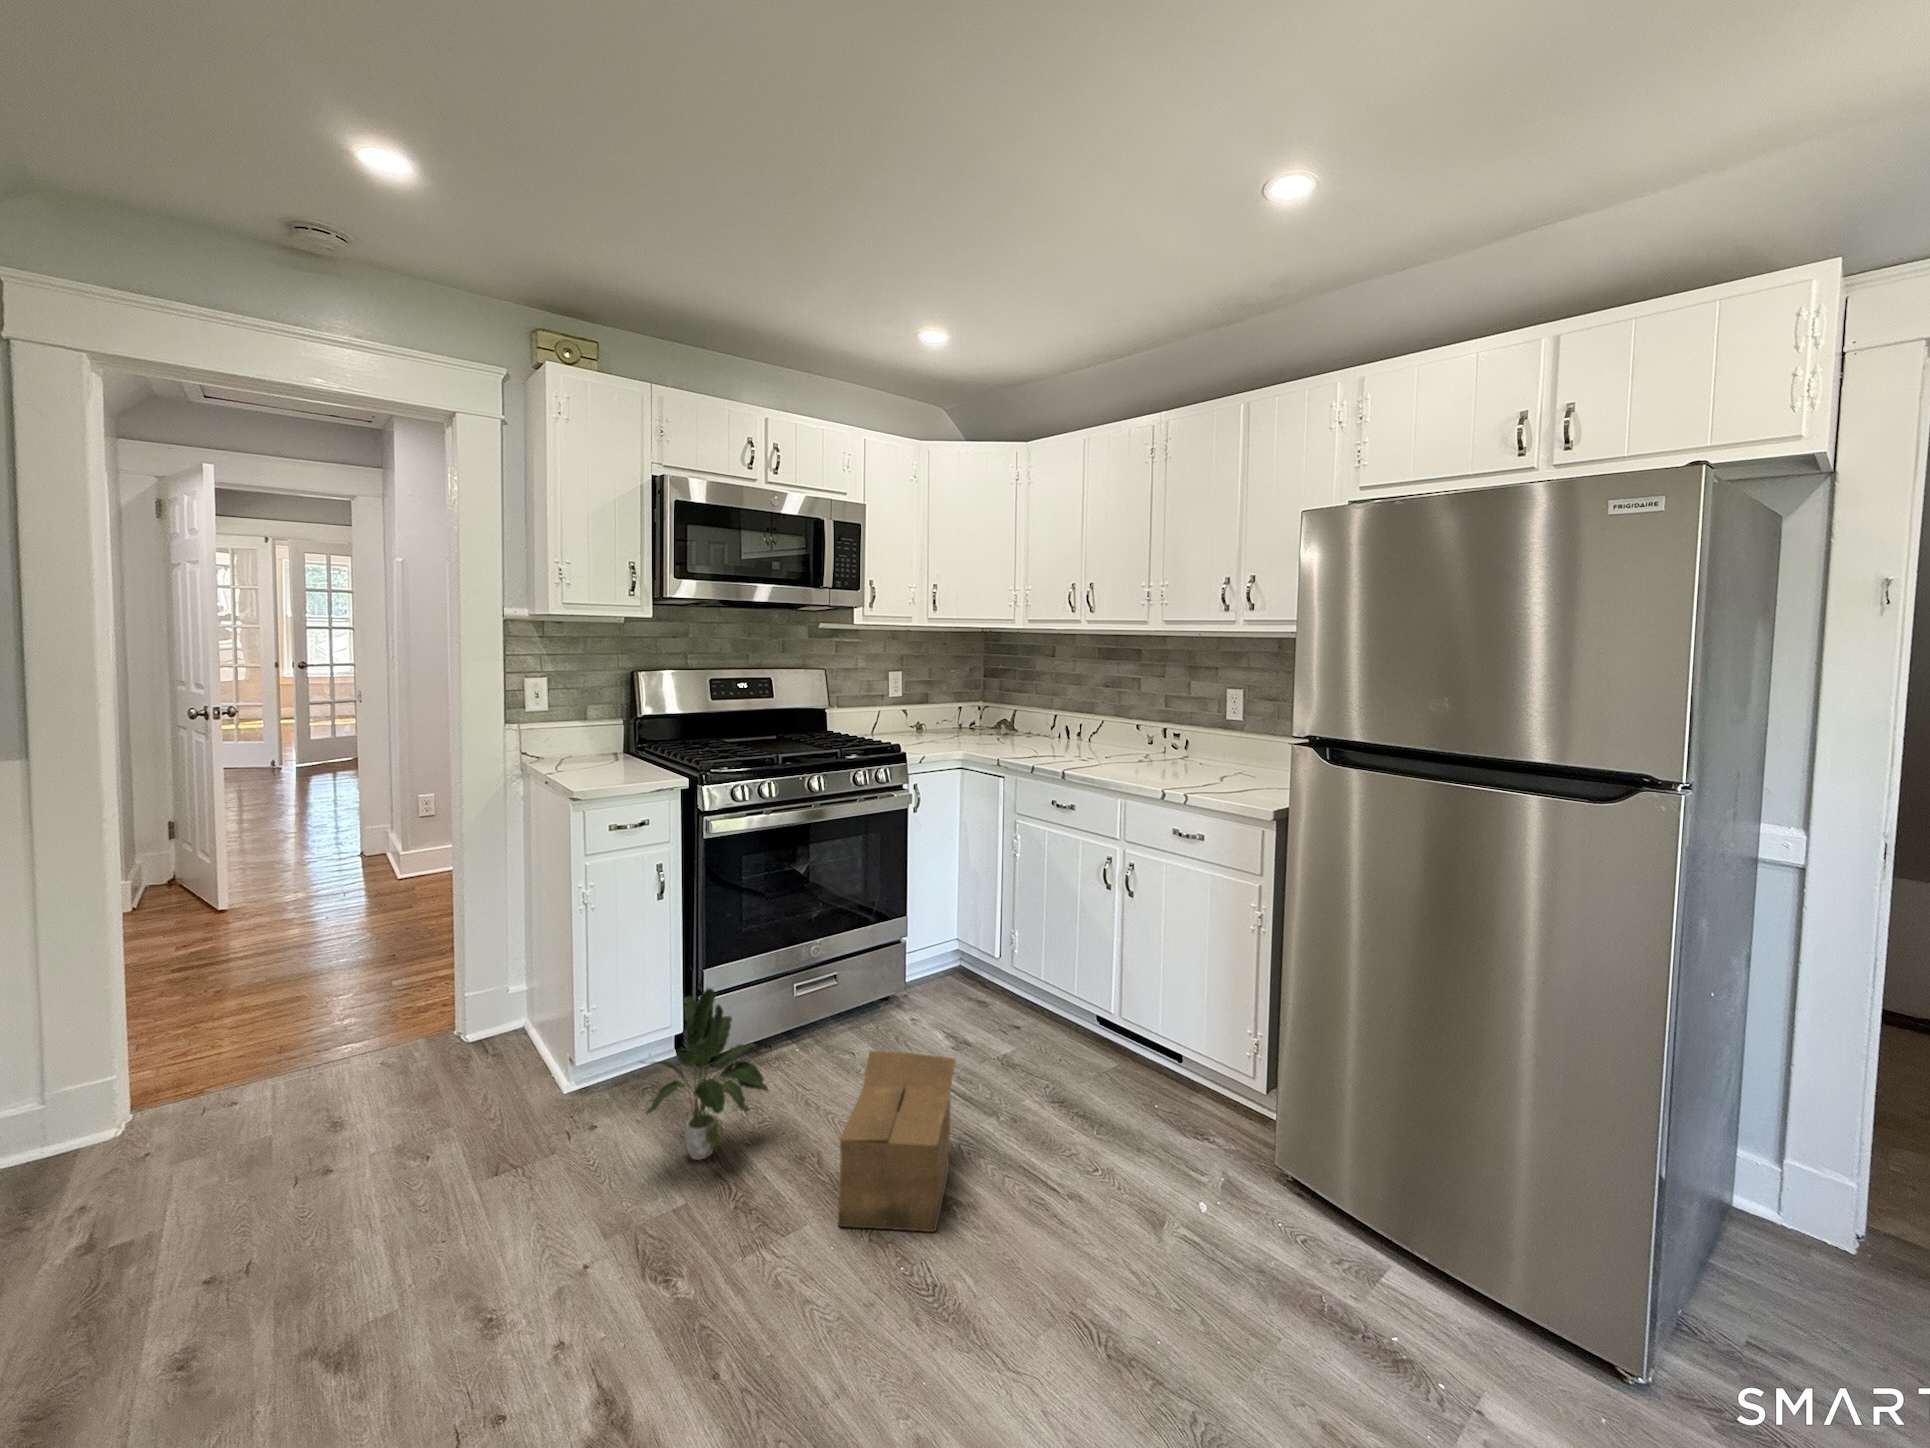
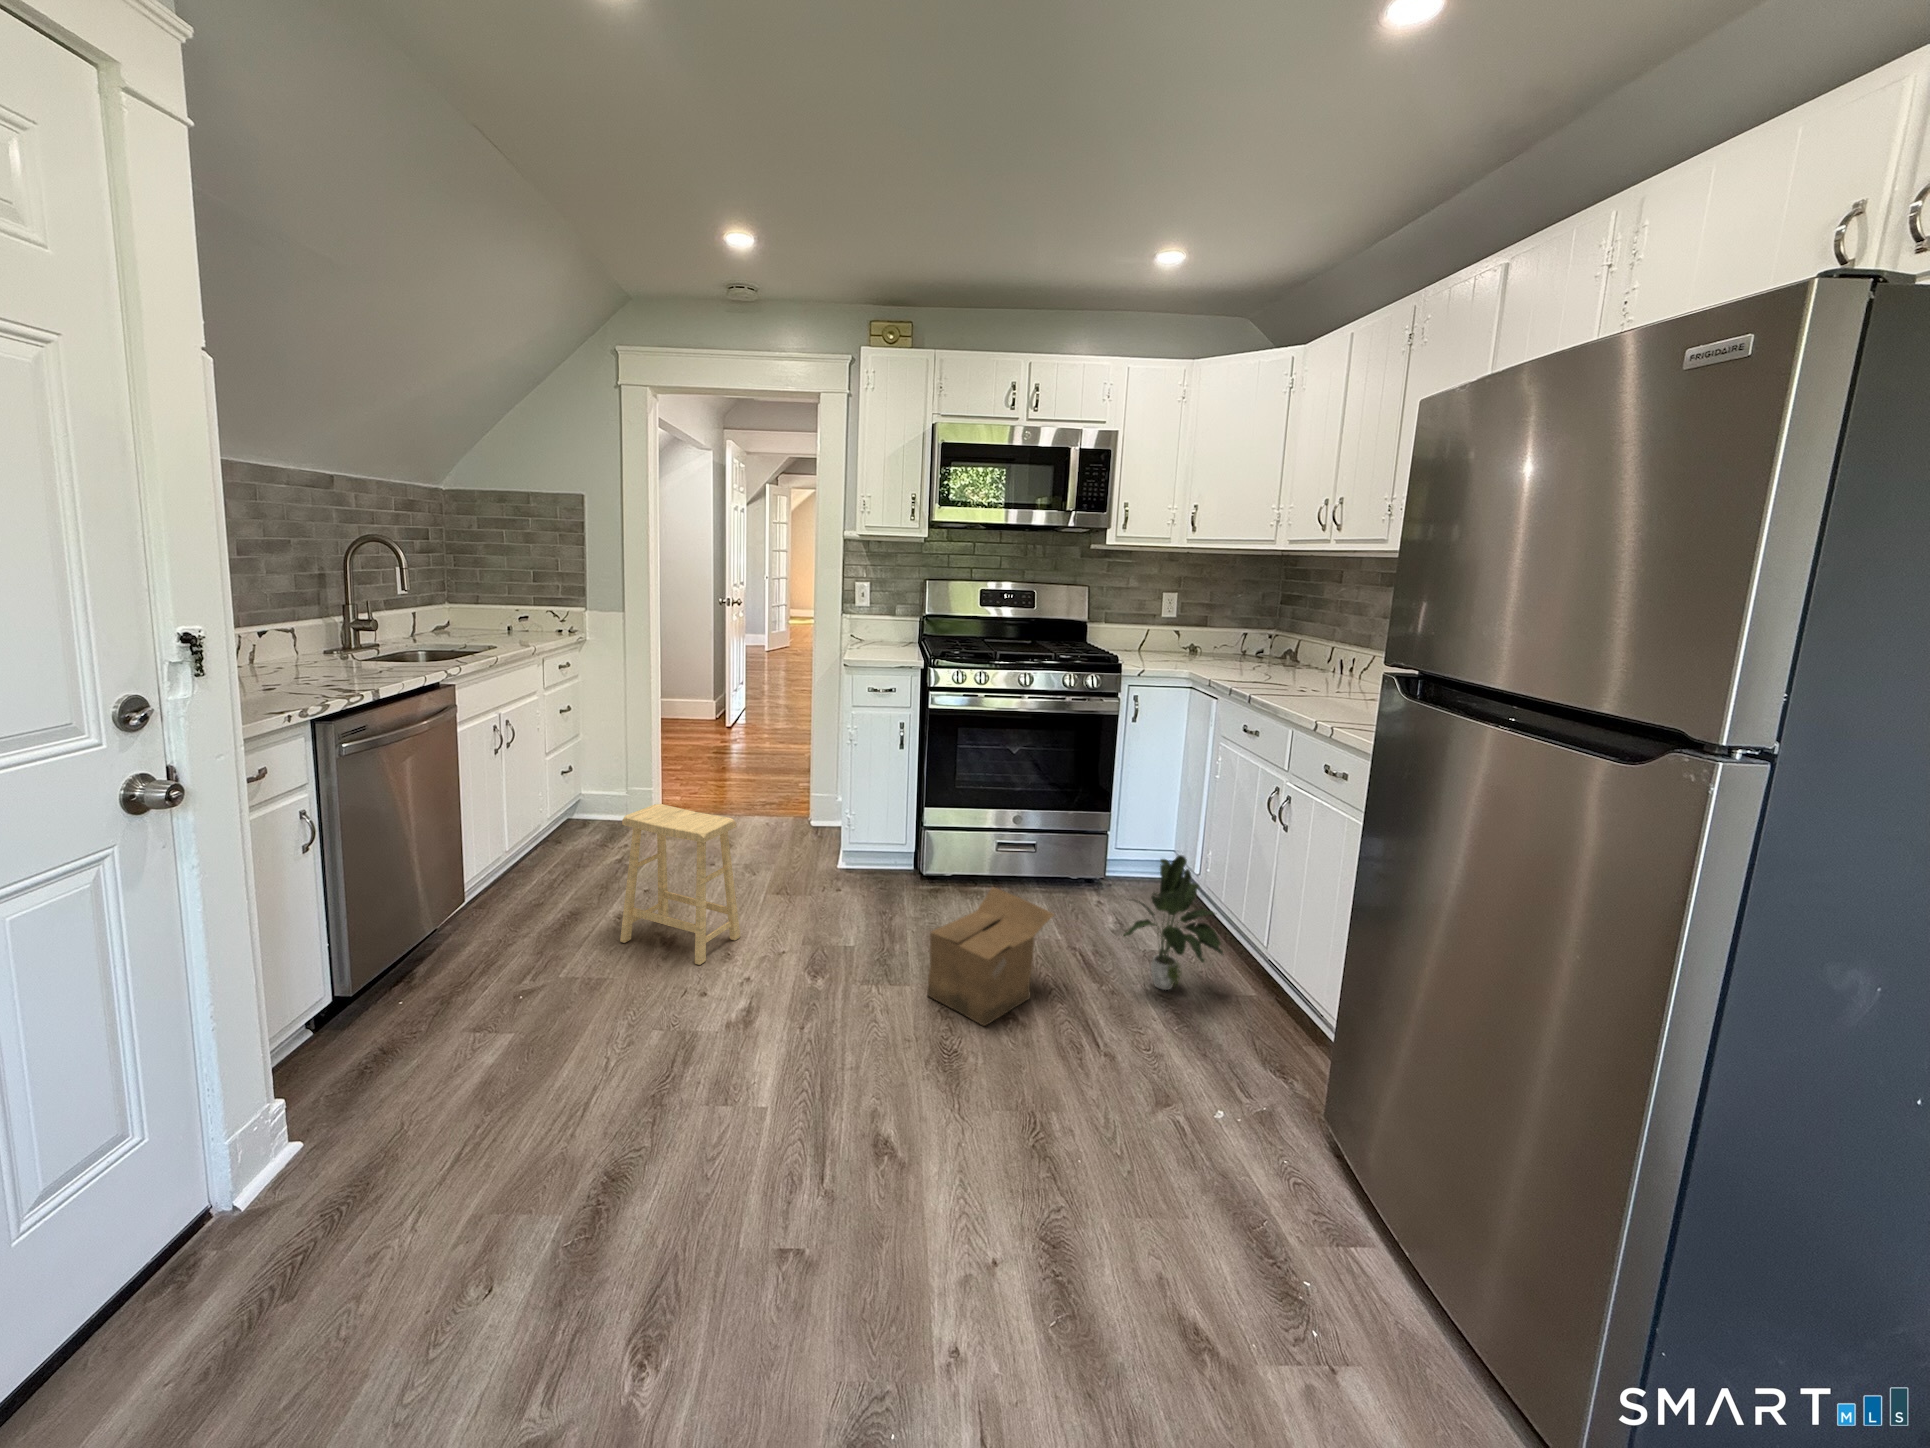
potted plant: present [644,988,768,1160] -> present [1124,855,1224,990]
footstool: none [232,1085,490,1404] -> present [620,804,740,965]

